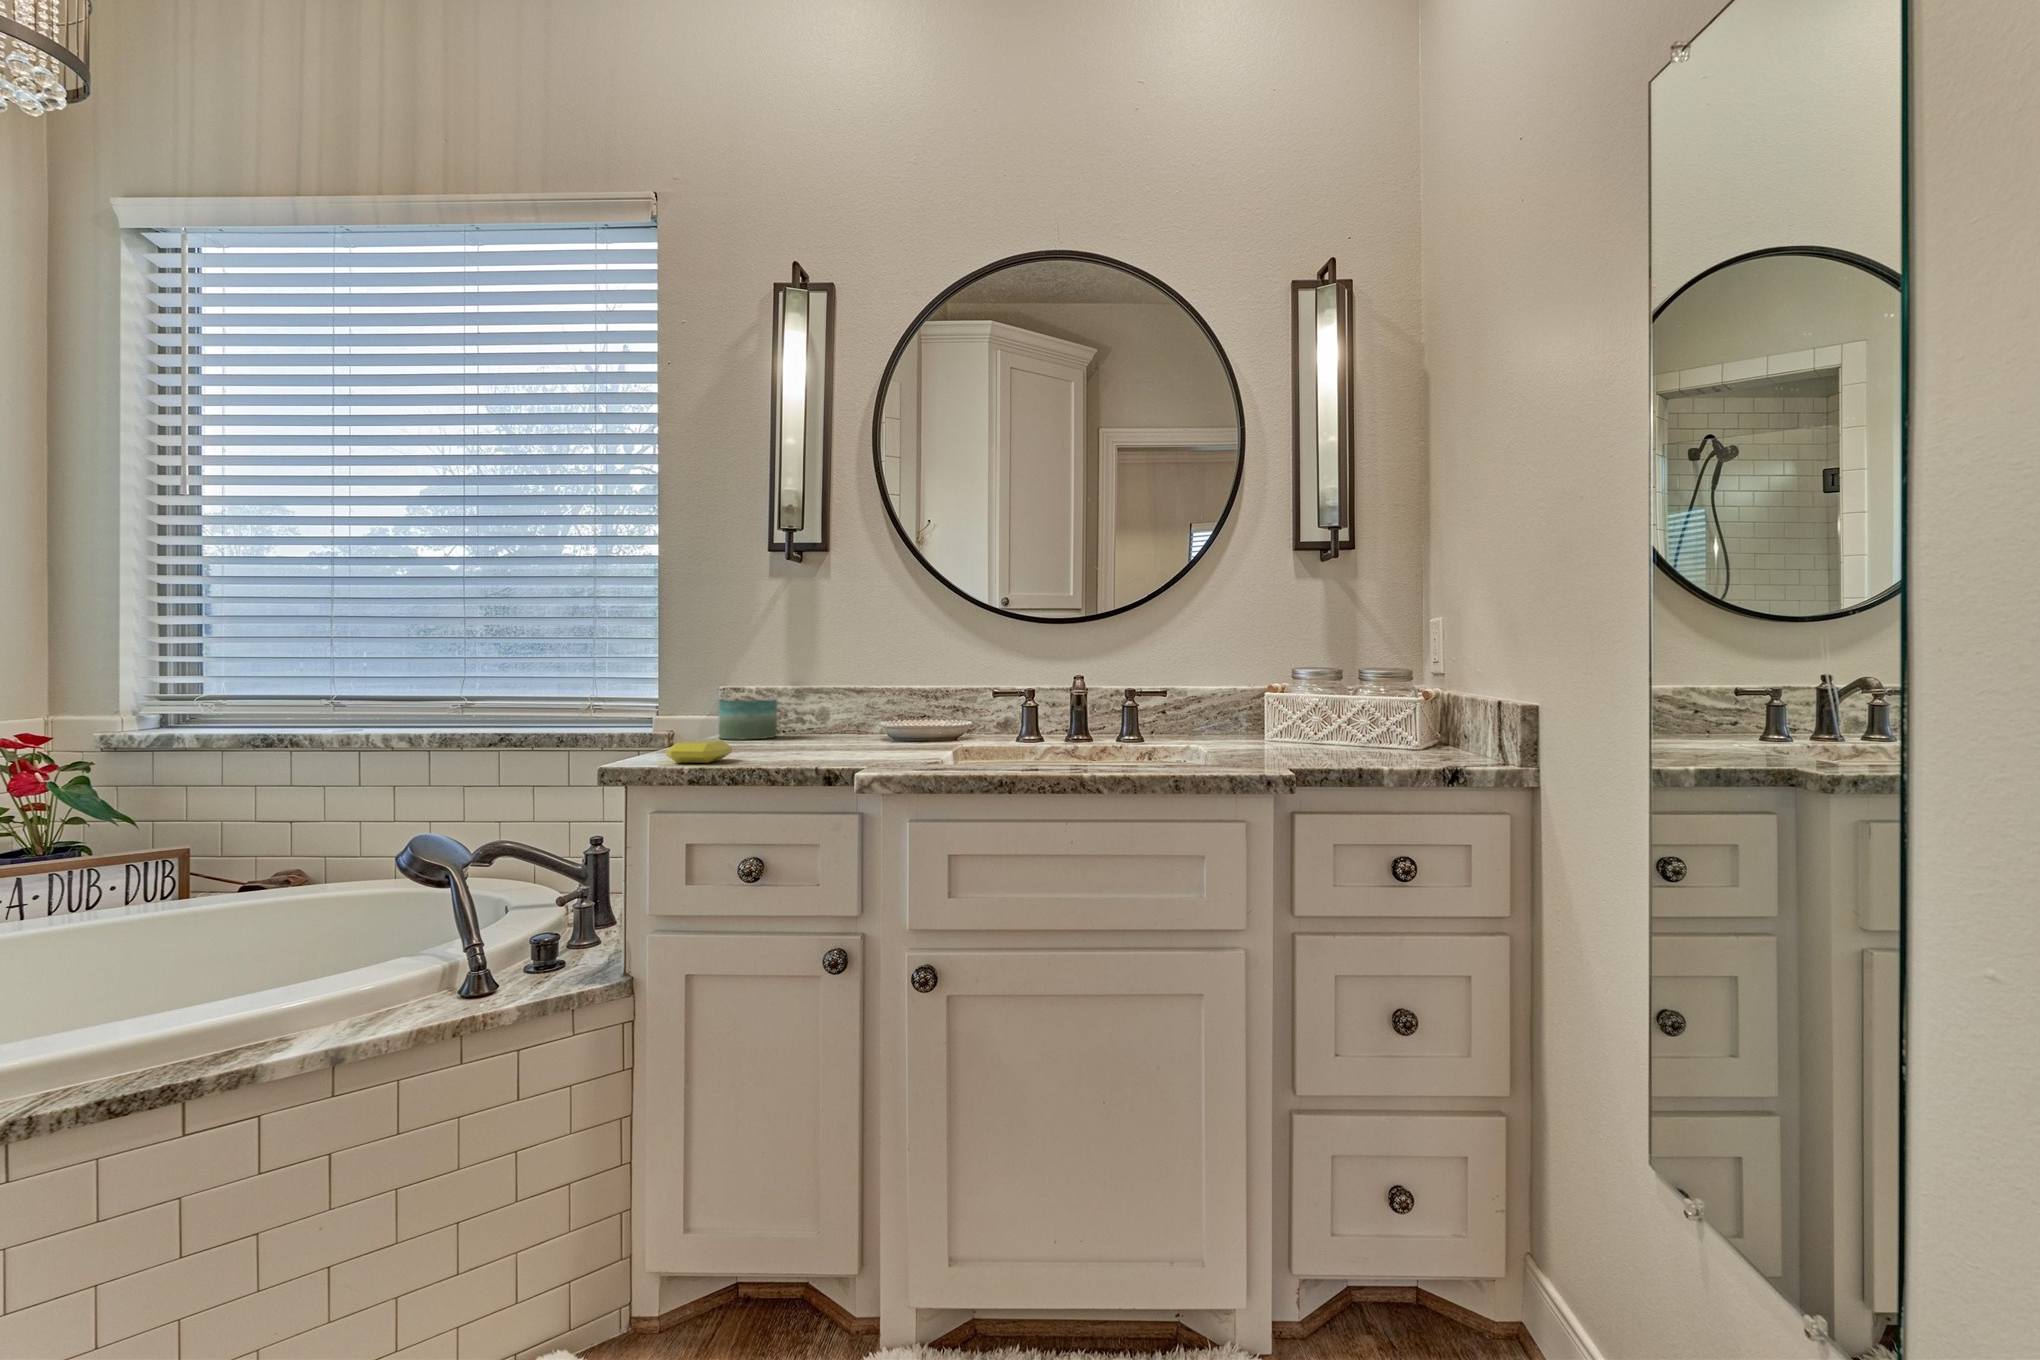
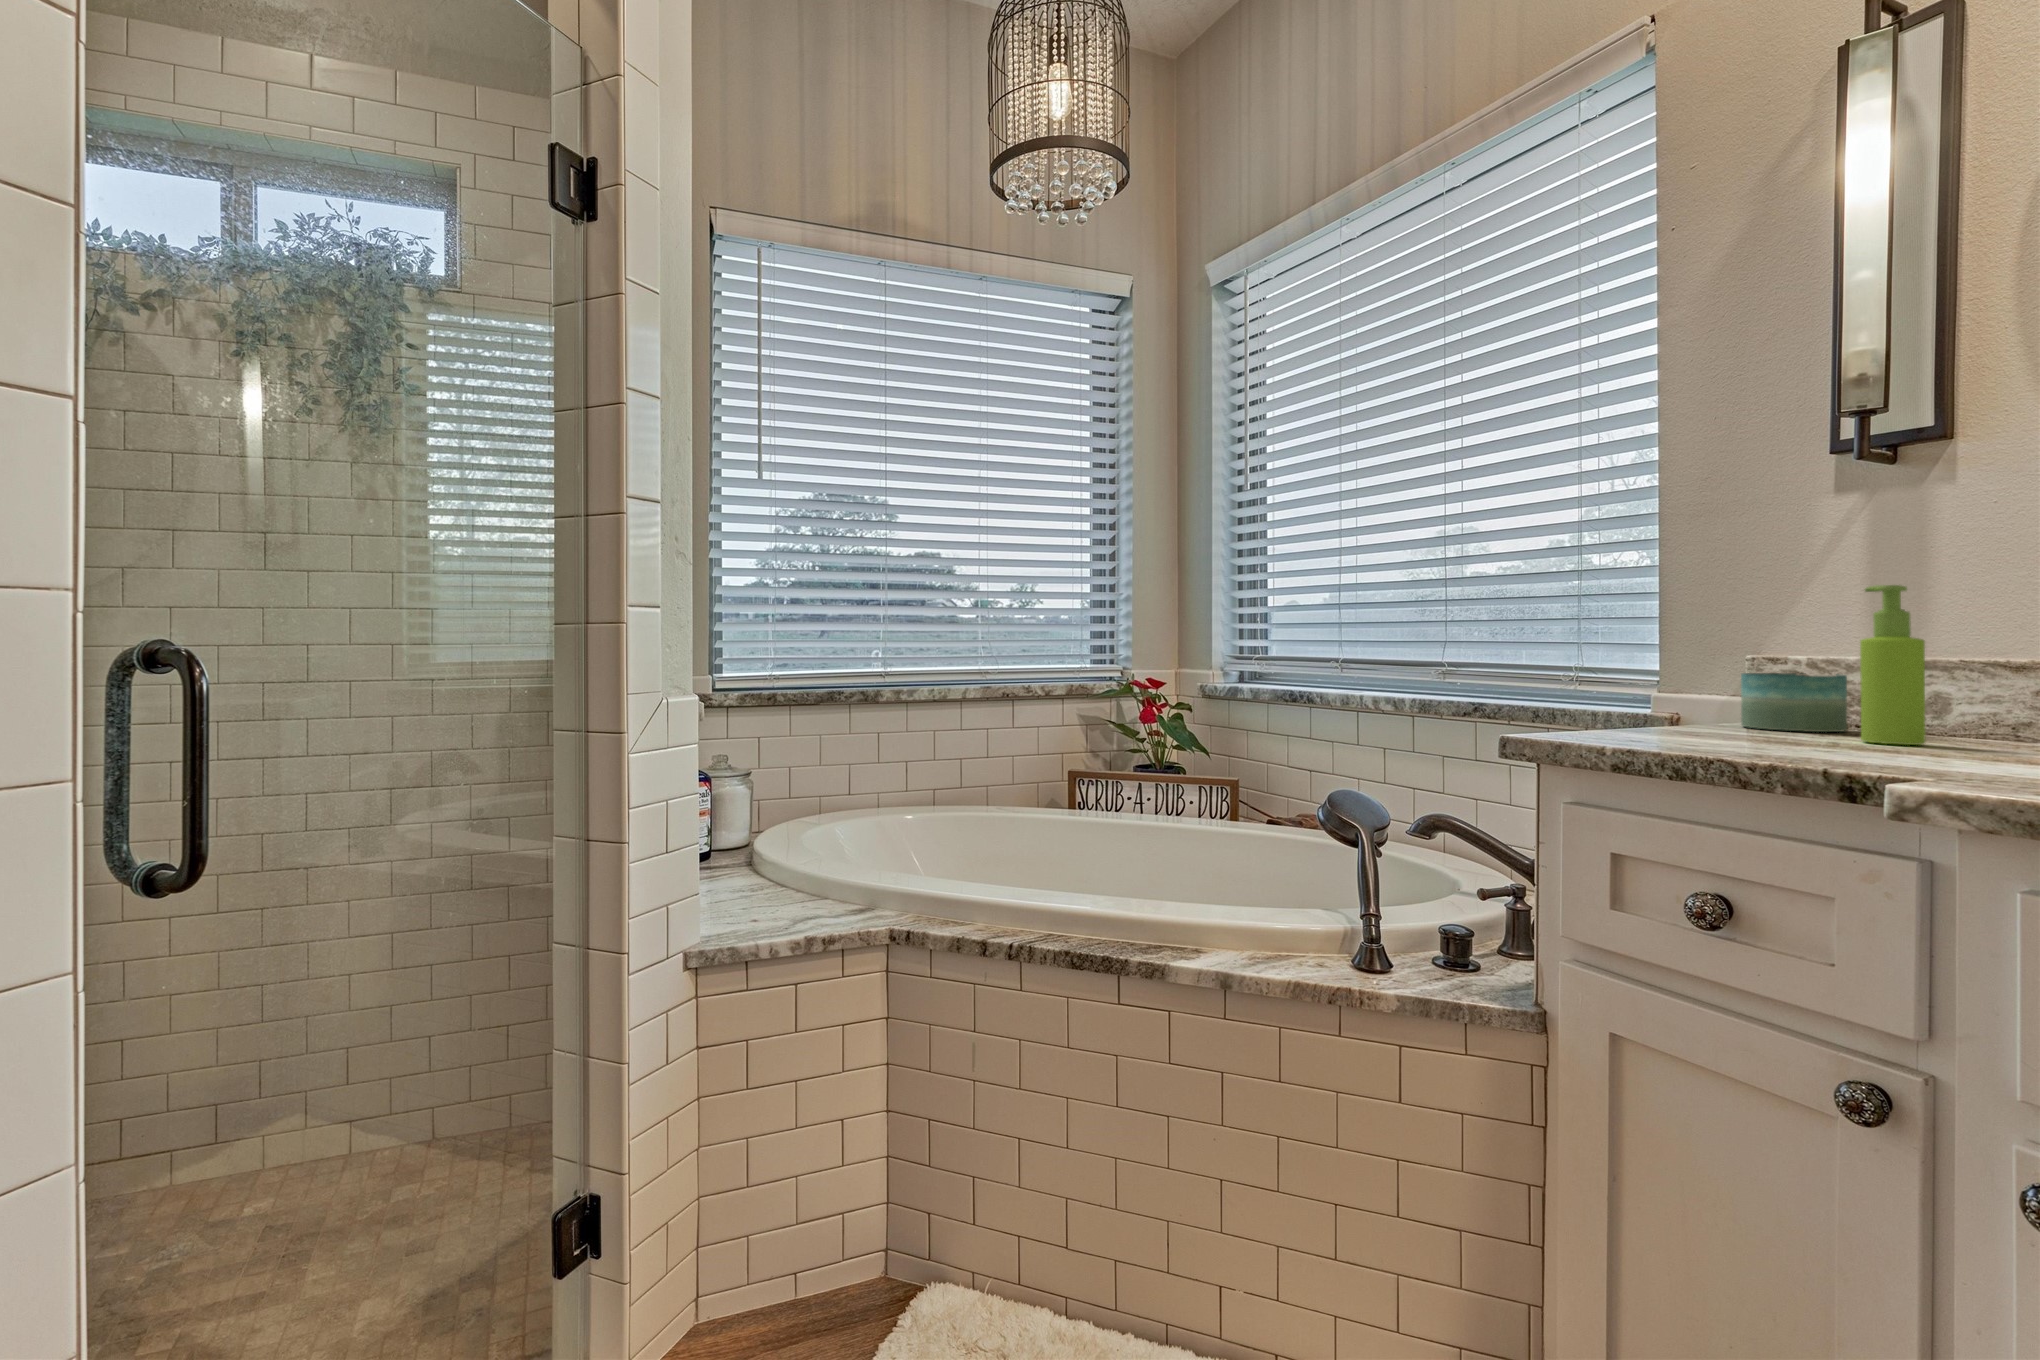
soap dispenser: none [795,643,826,744] -> present [1860,585,1925,745]
soap bar: present [666,740,732,763] -> none [1596,716,1701,747]

